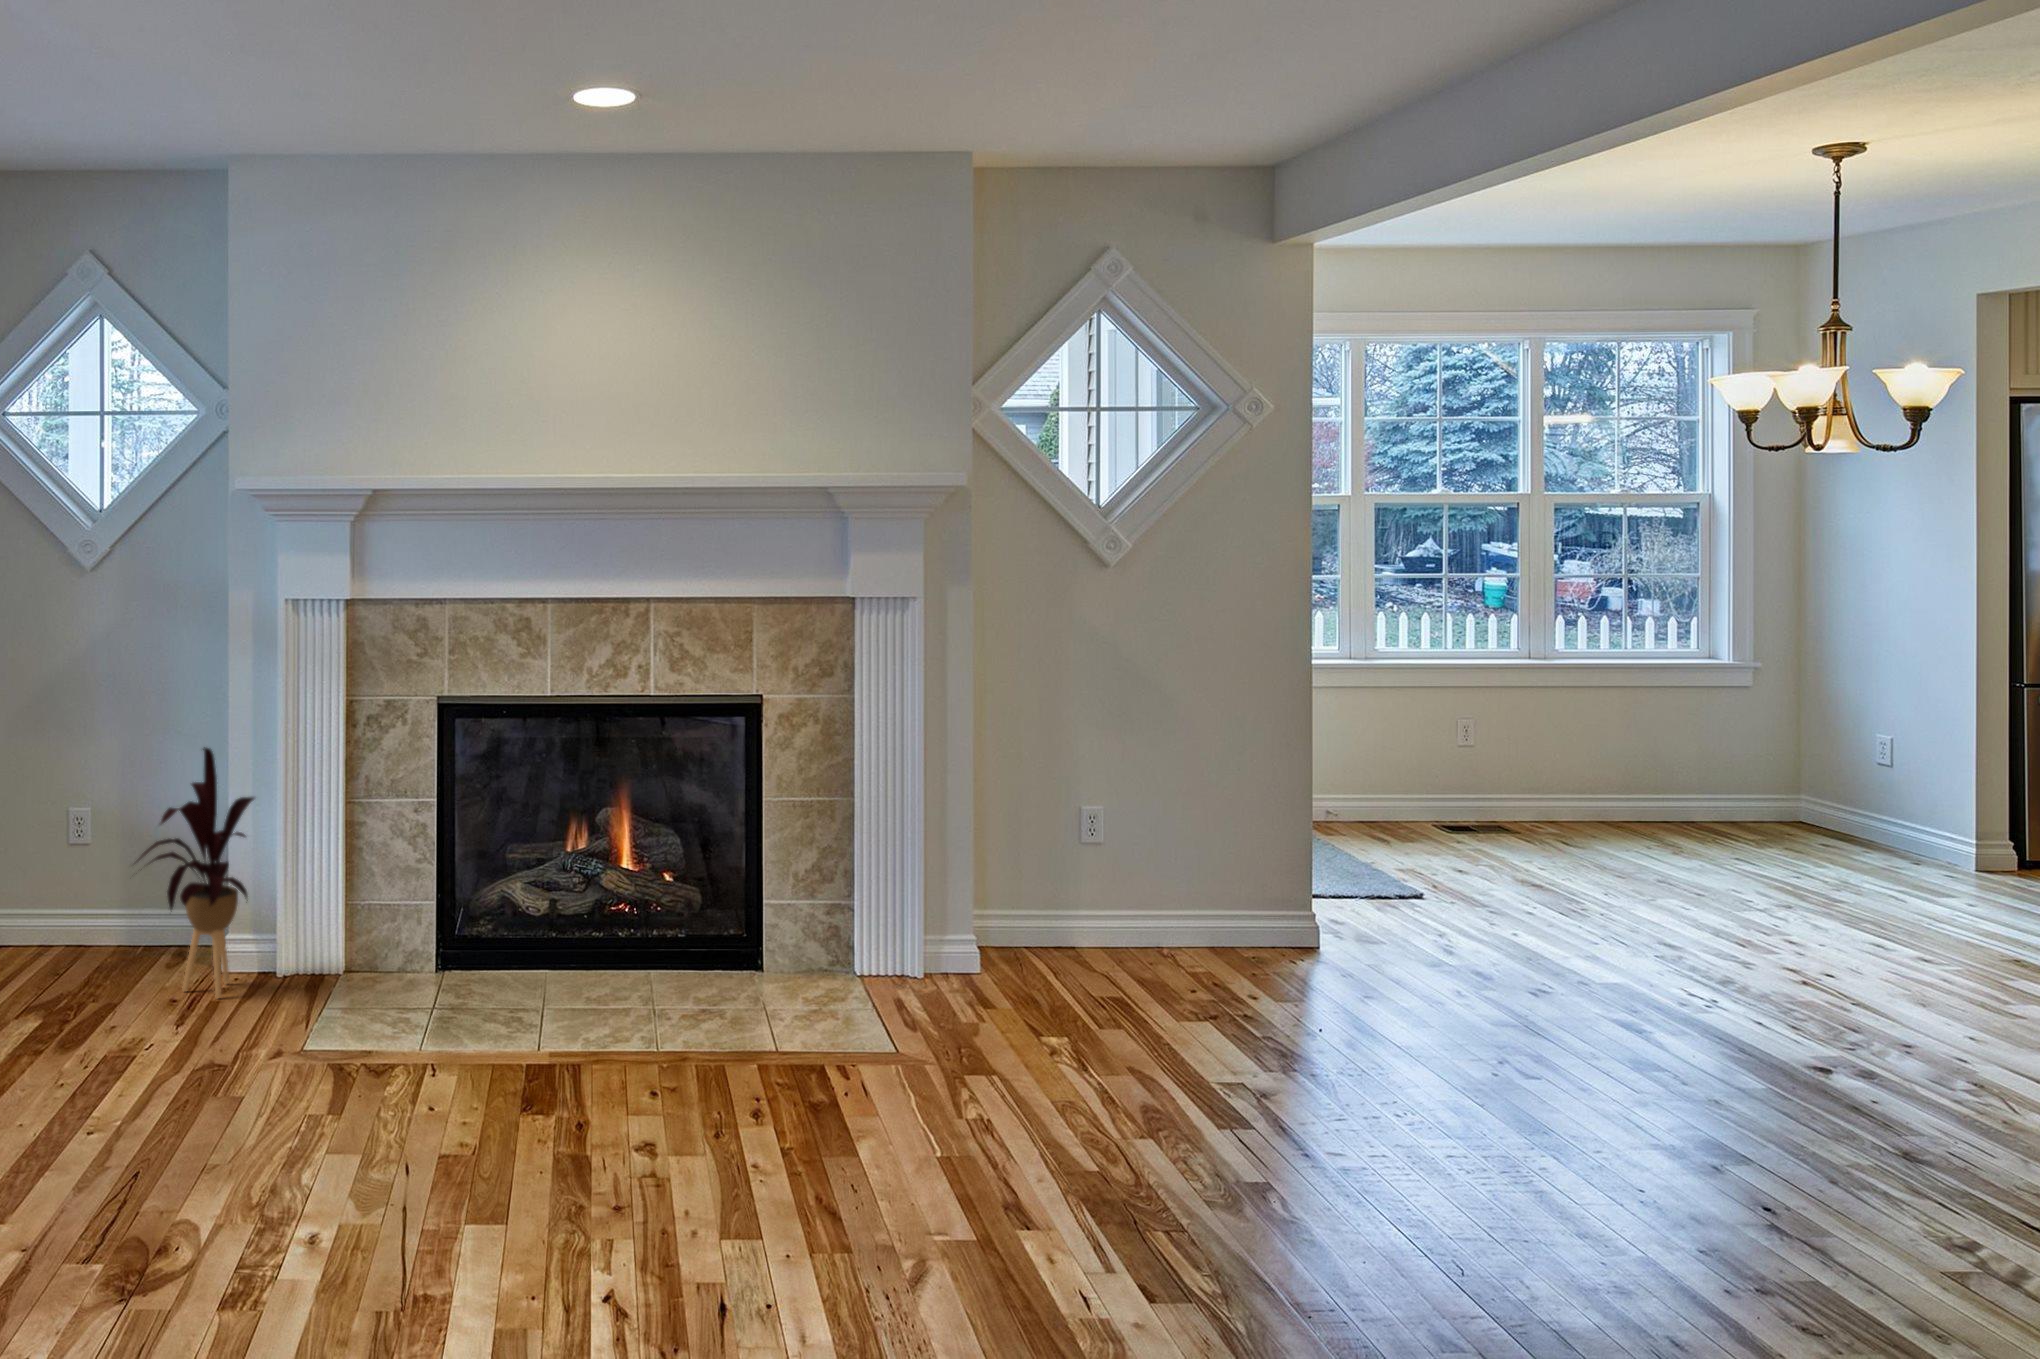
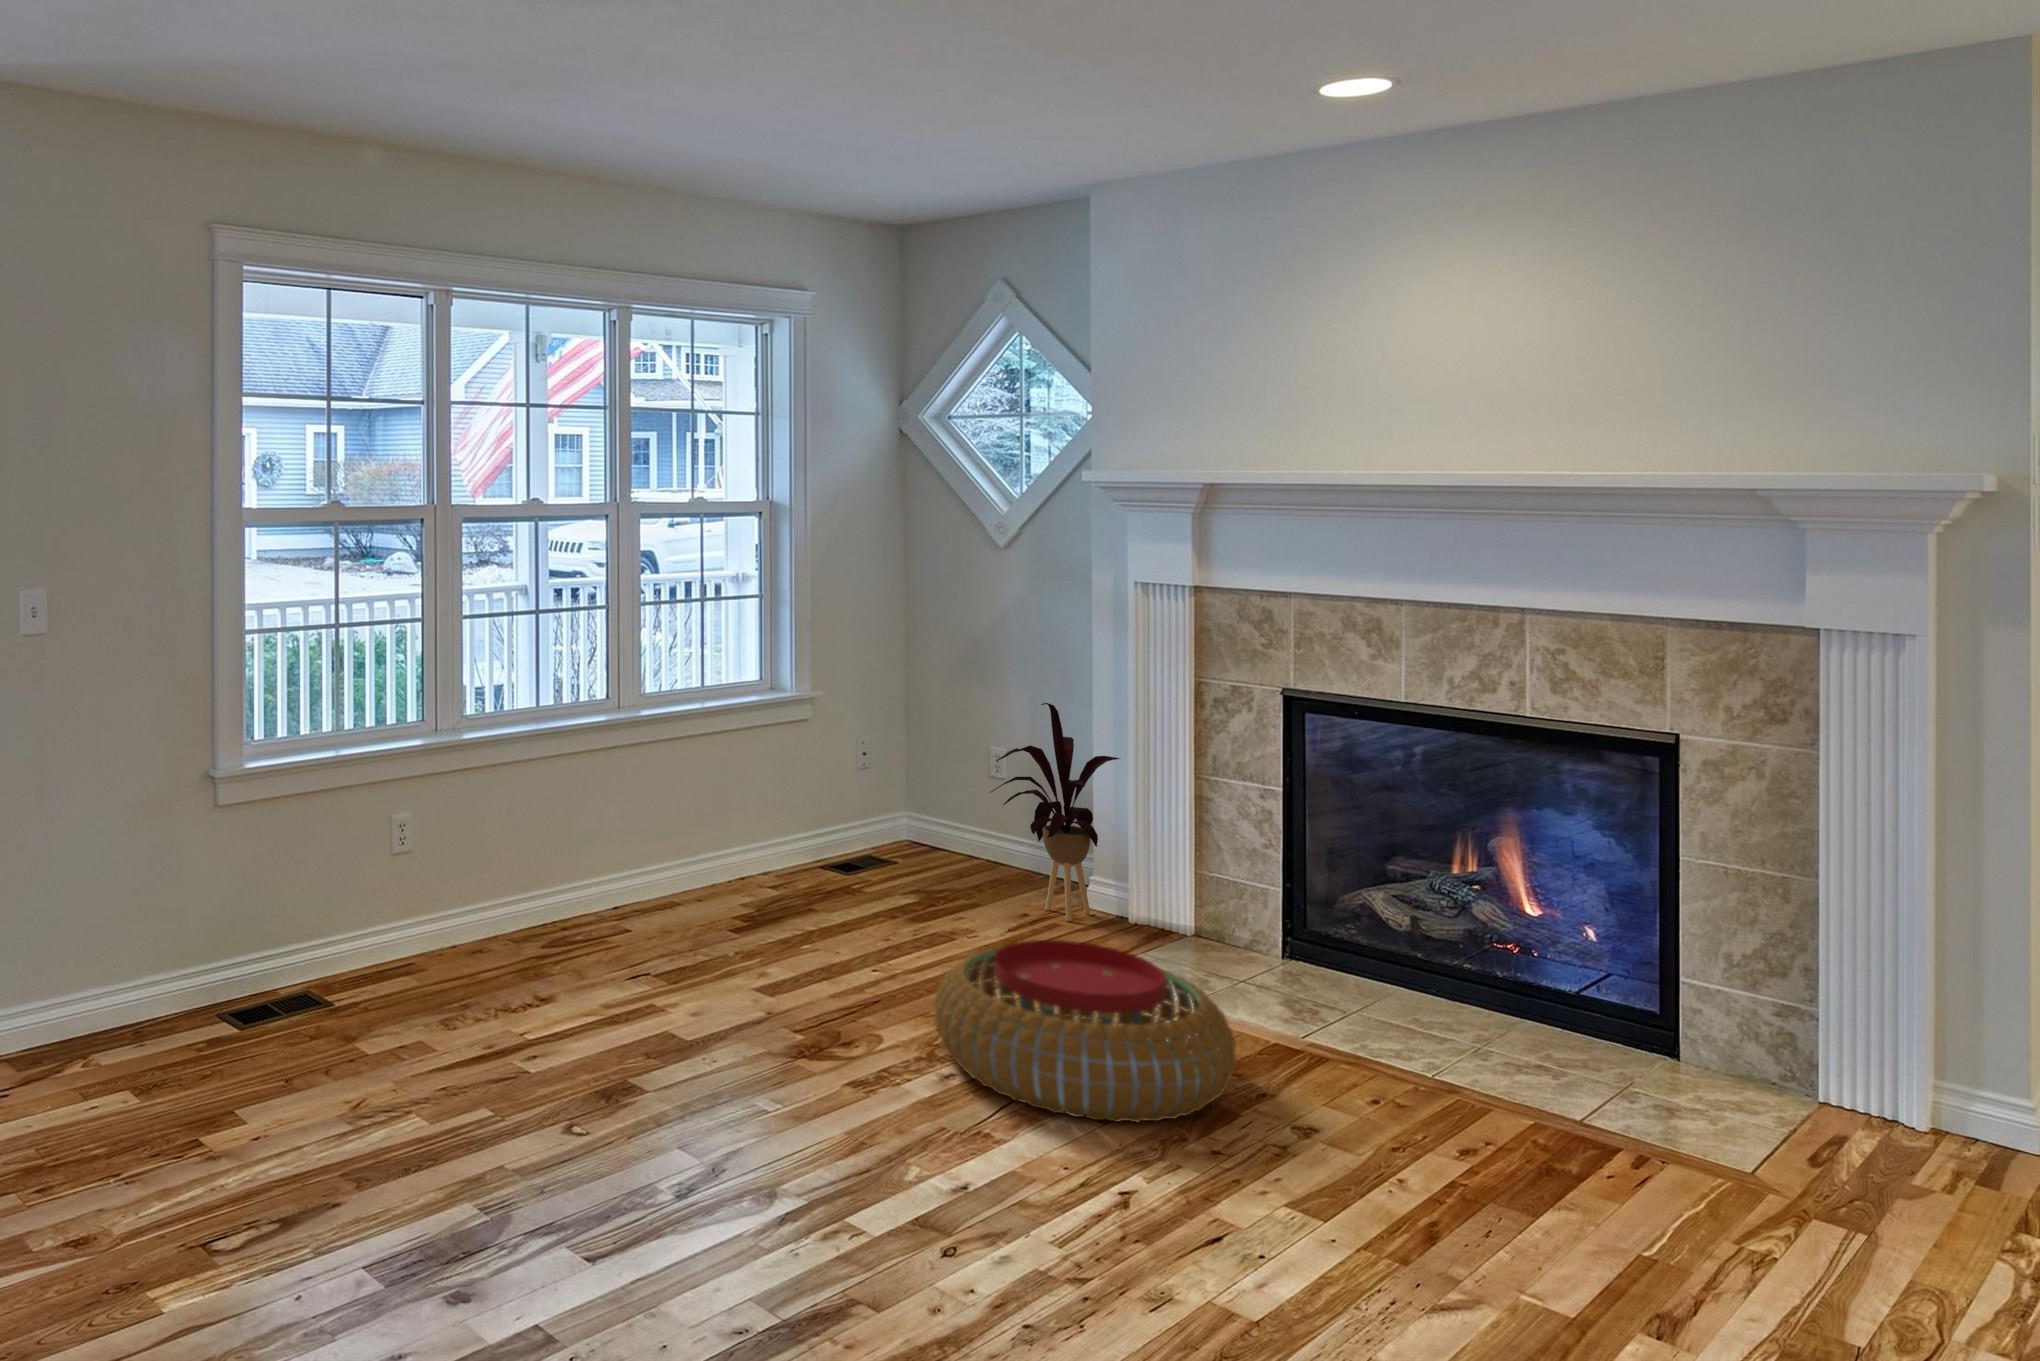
pouf: none [257,1020,584,1240] -> present [934,940,1236,1122]

